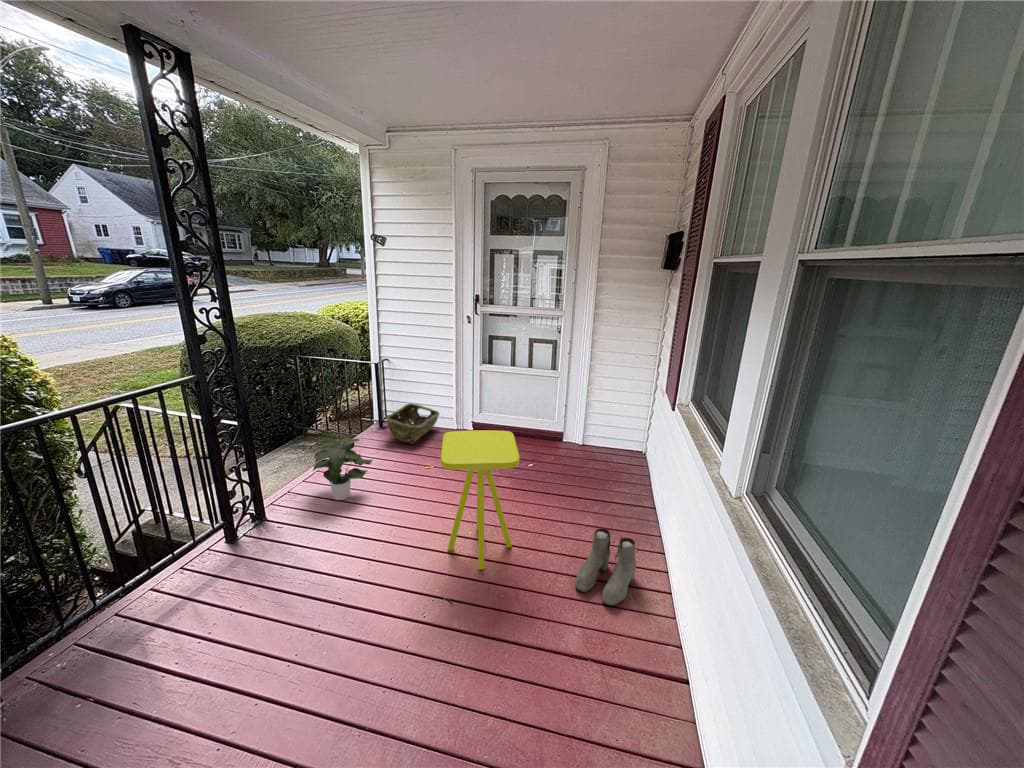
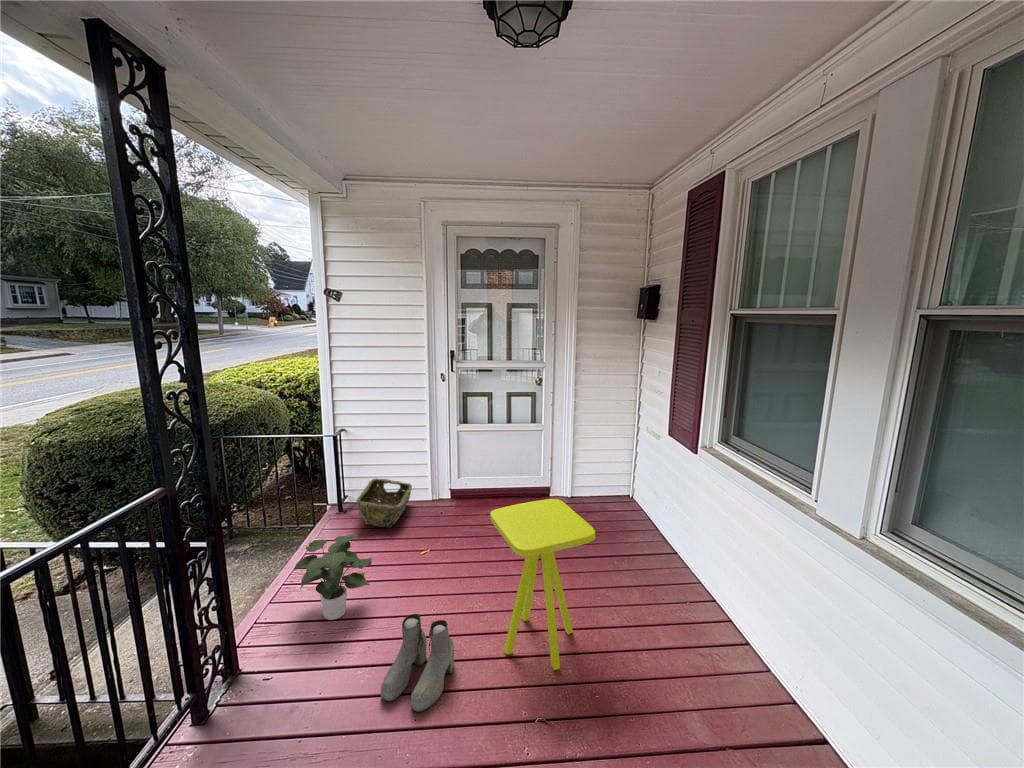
boots: present [575,528,636,606] -> present [381,614,454,712]

